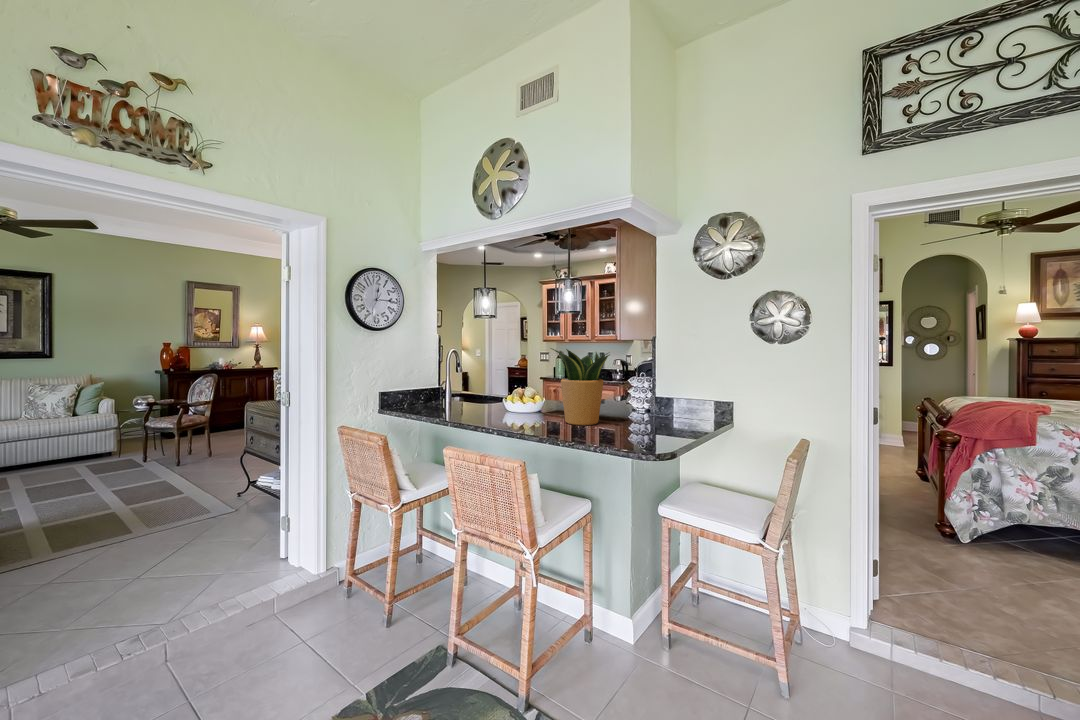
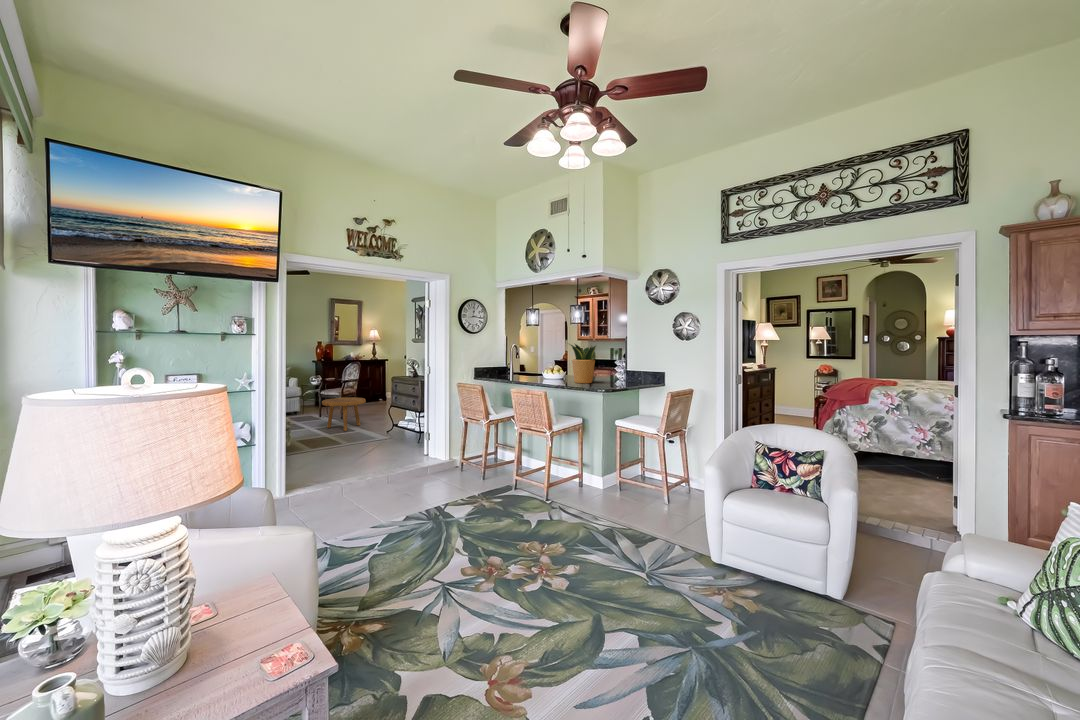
footstool: none [128,433,212,493] -> present [322,397,366,431]

